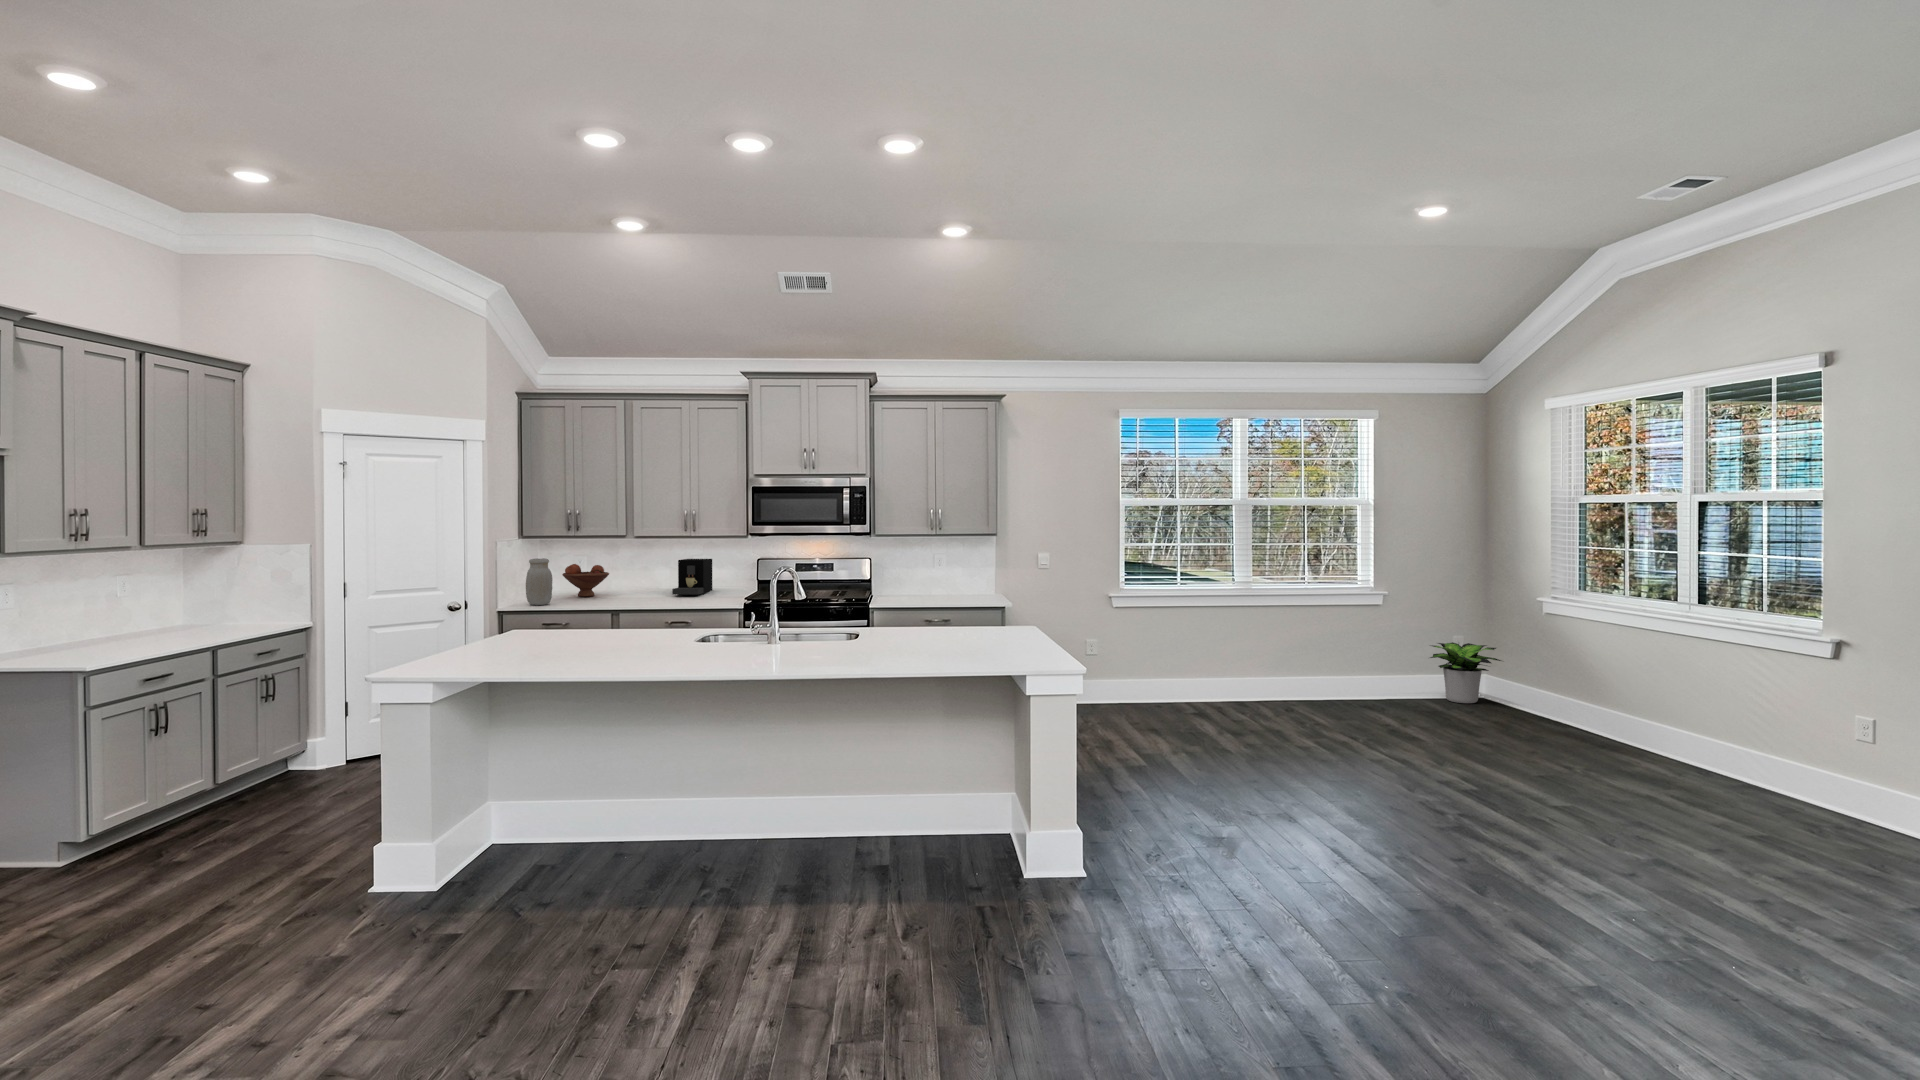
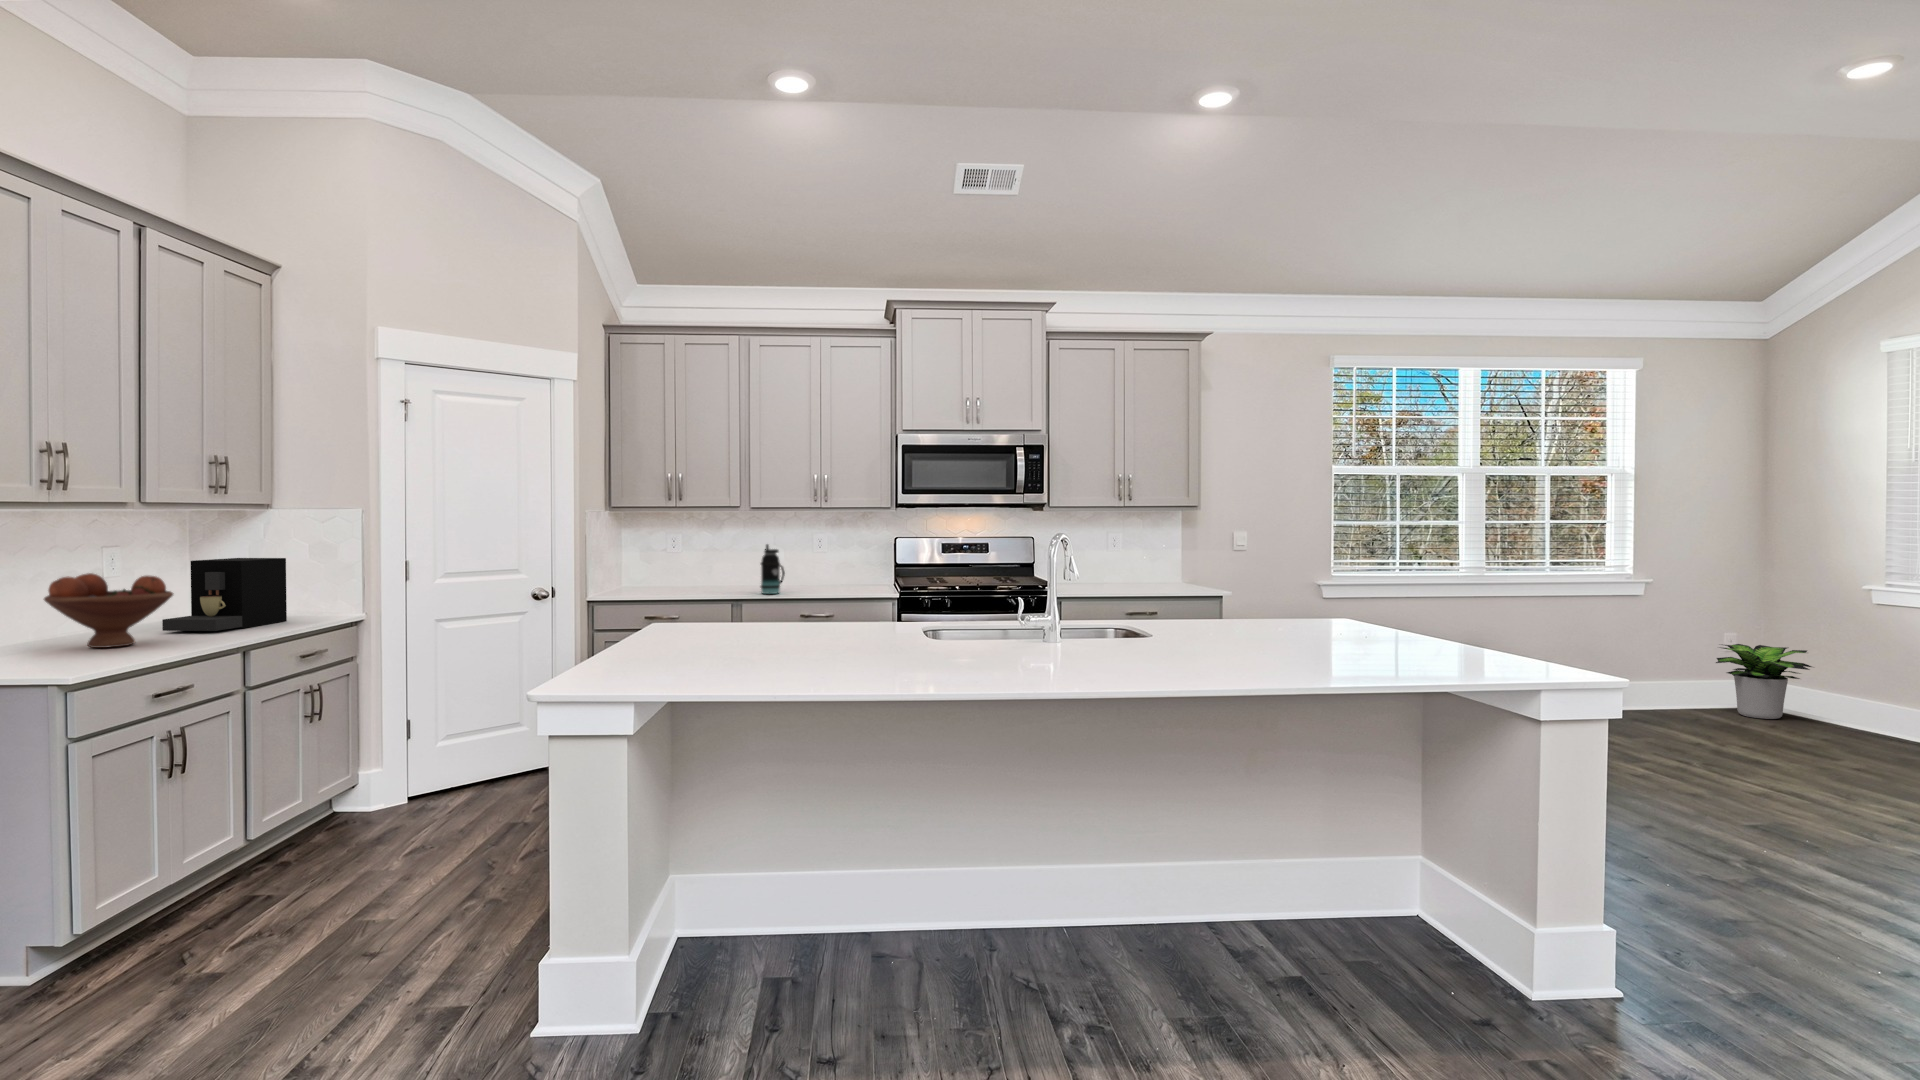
jar: present [526,558,552,605] -> none [618,534,651,593]
coffee maker: present [672,559,712,595] -> present [162,558,287,631]
fruit bowl: present [562,564,609,597] -> present [44,573,173,648]
bottle: none [637,566,658,605] -> present [761,544,785,594]

